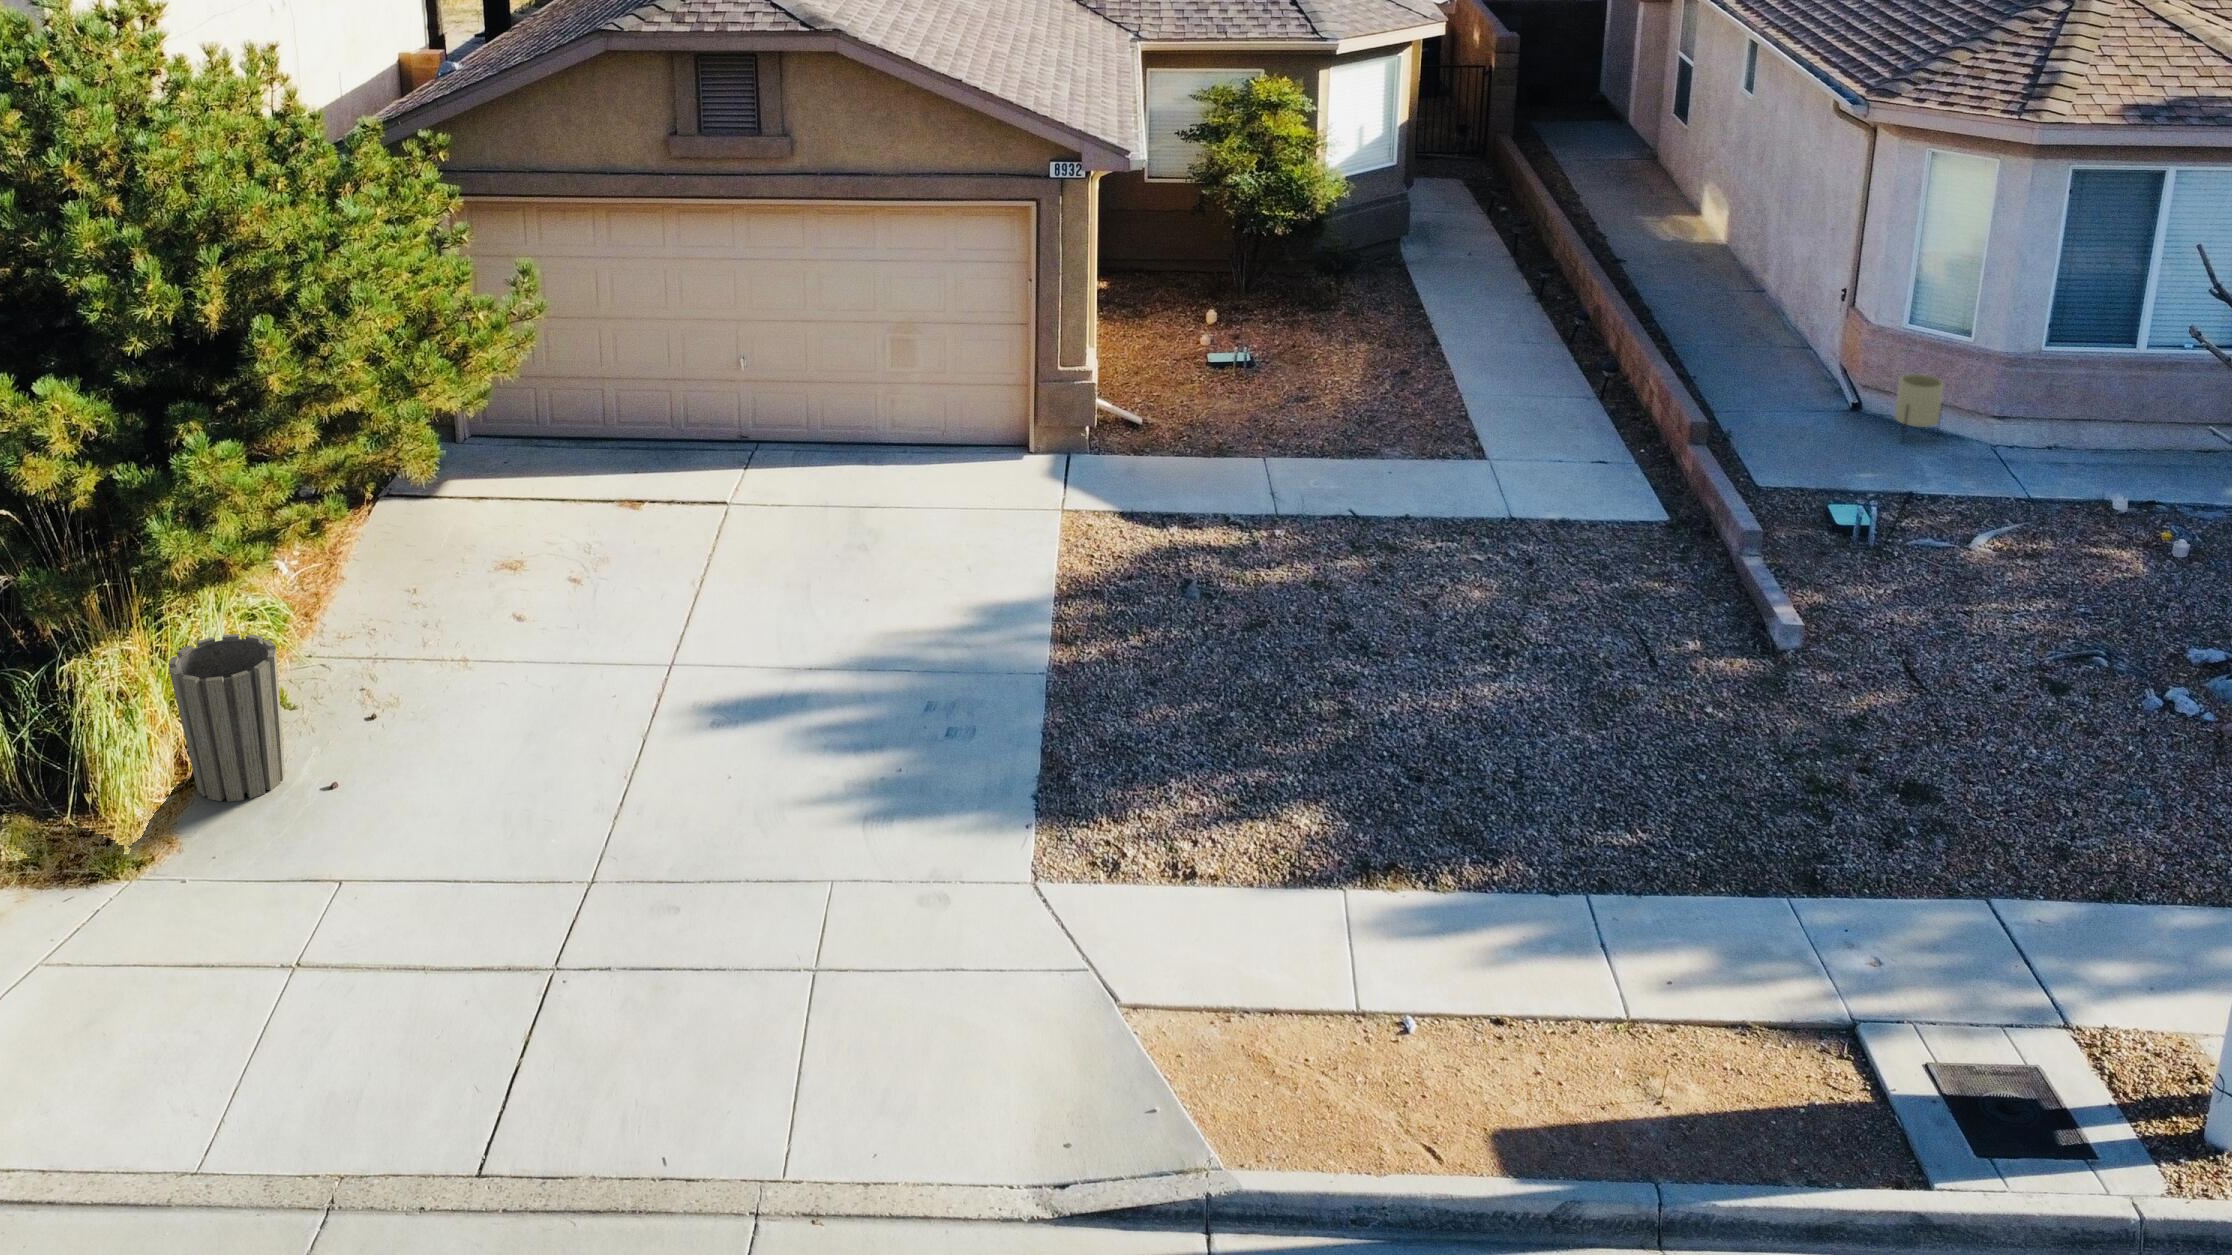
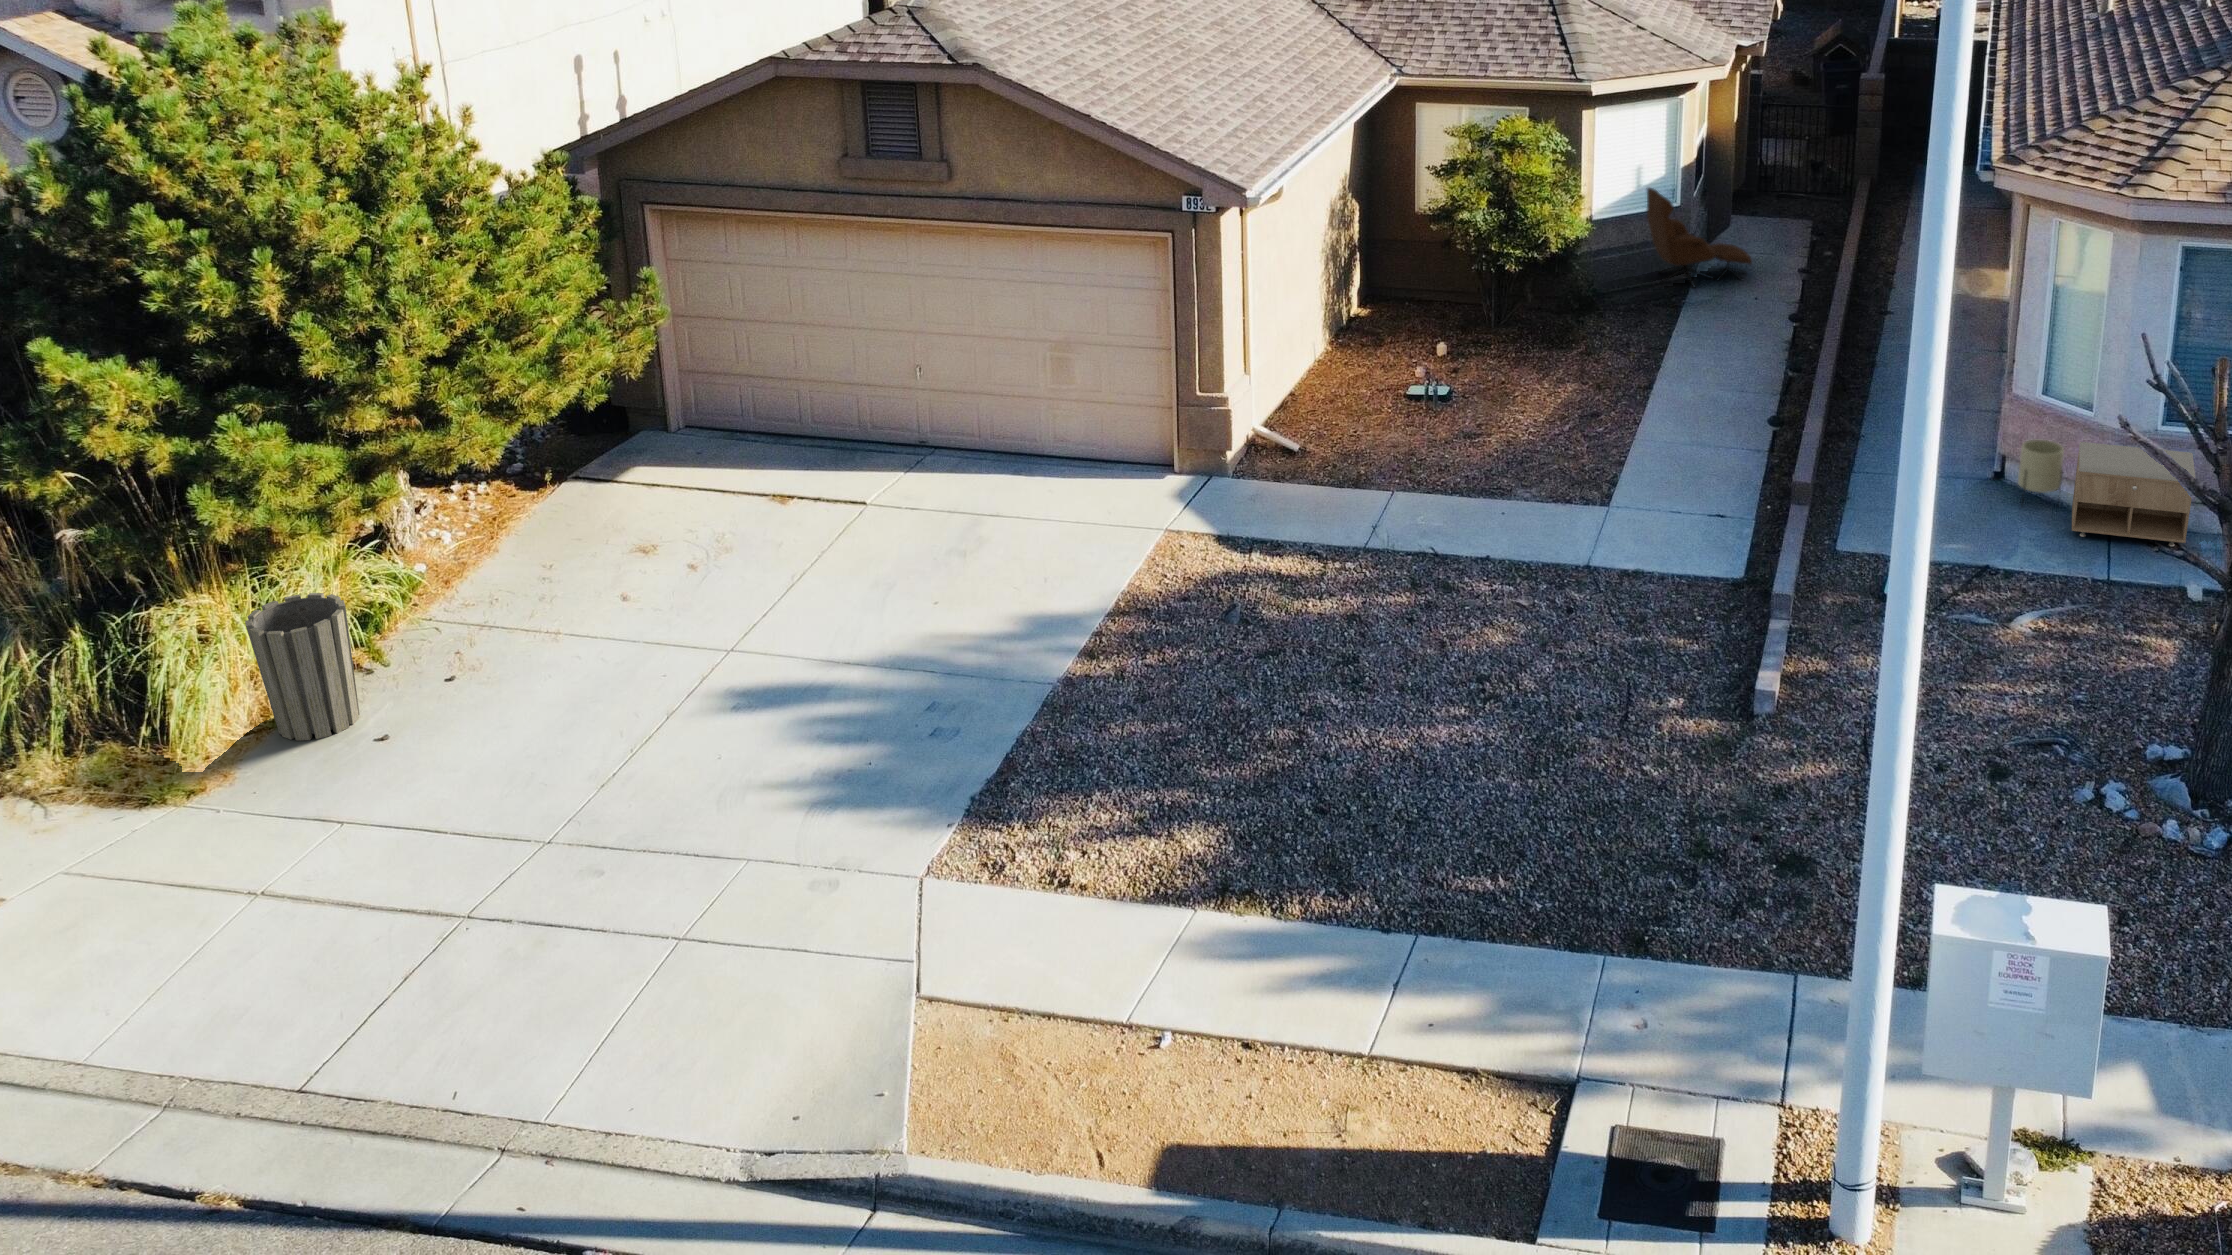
lounge chair: none [1378,151,1487,252] -> present [1647,188,1752,287]
storage bench: none [1956,373,2098,471] -> present [2072,442,2195,547]

